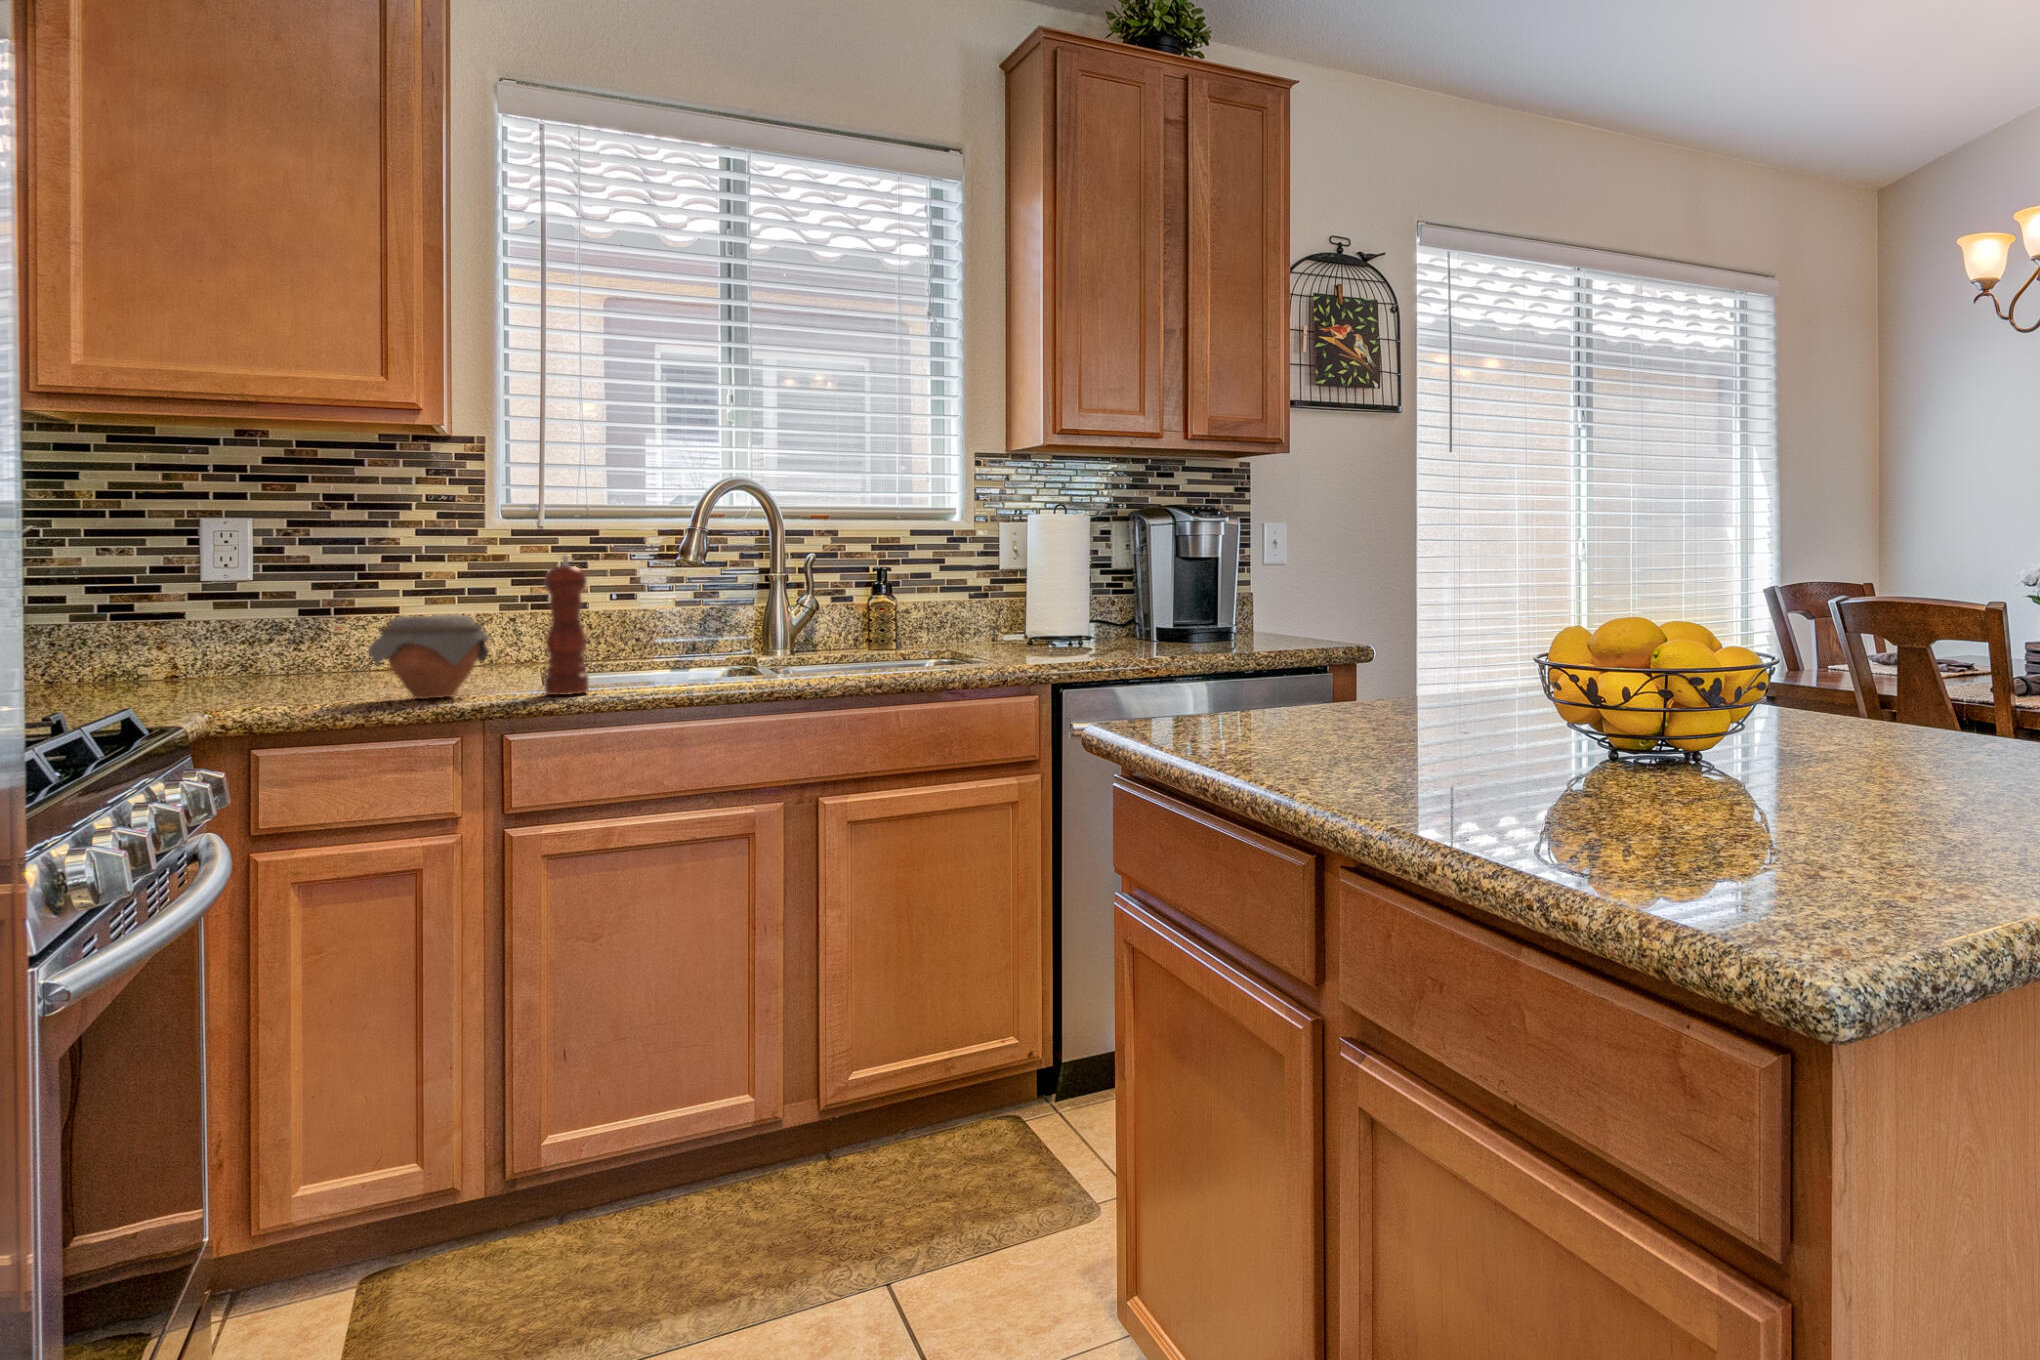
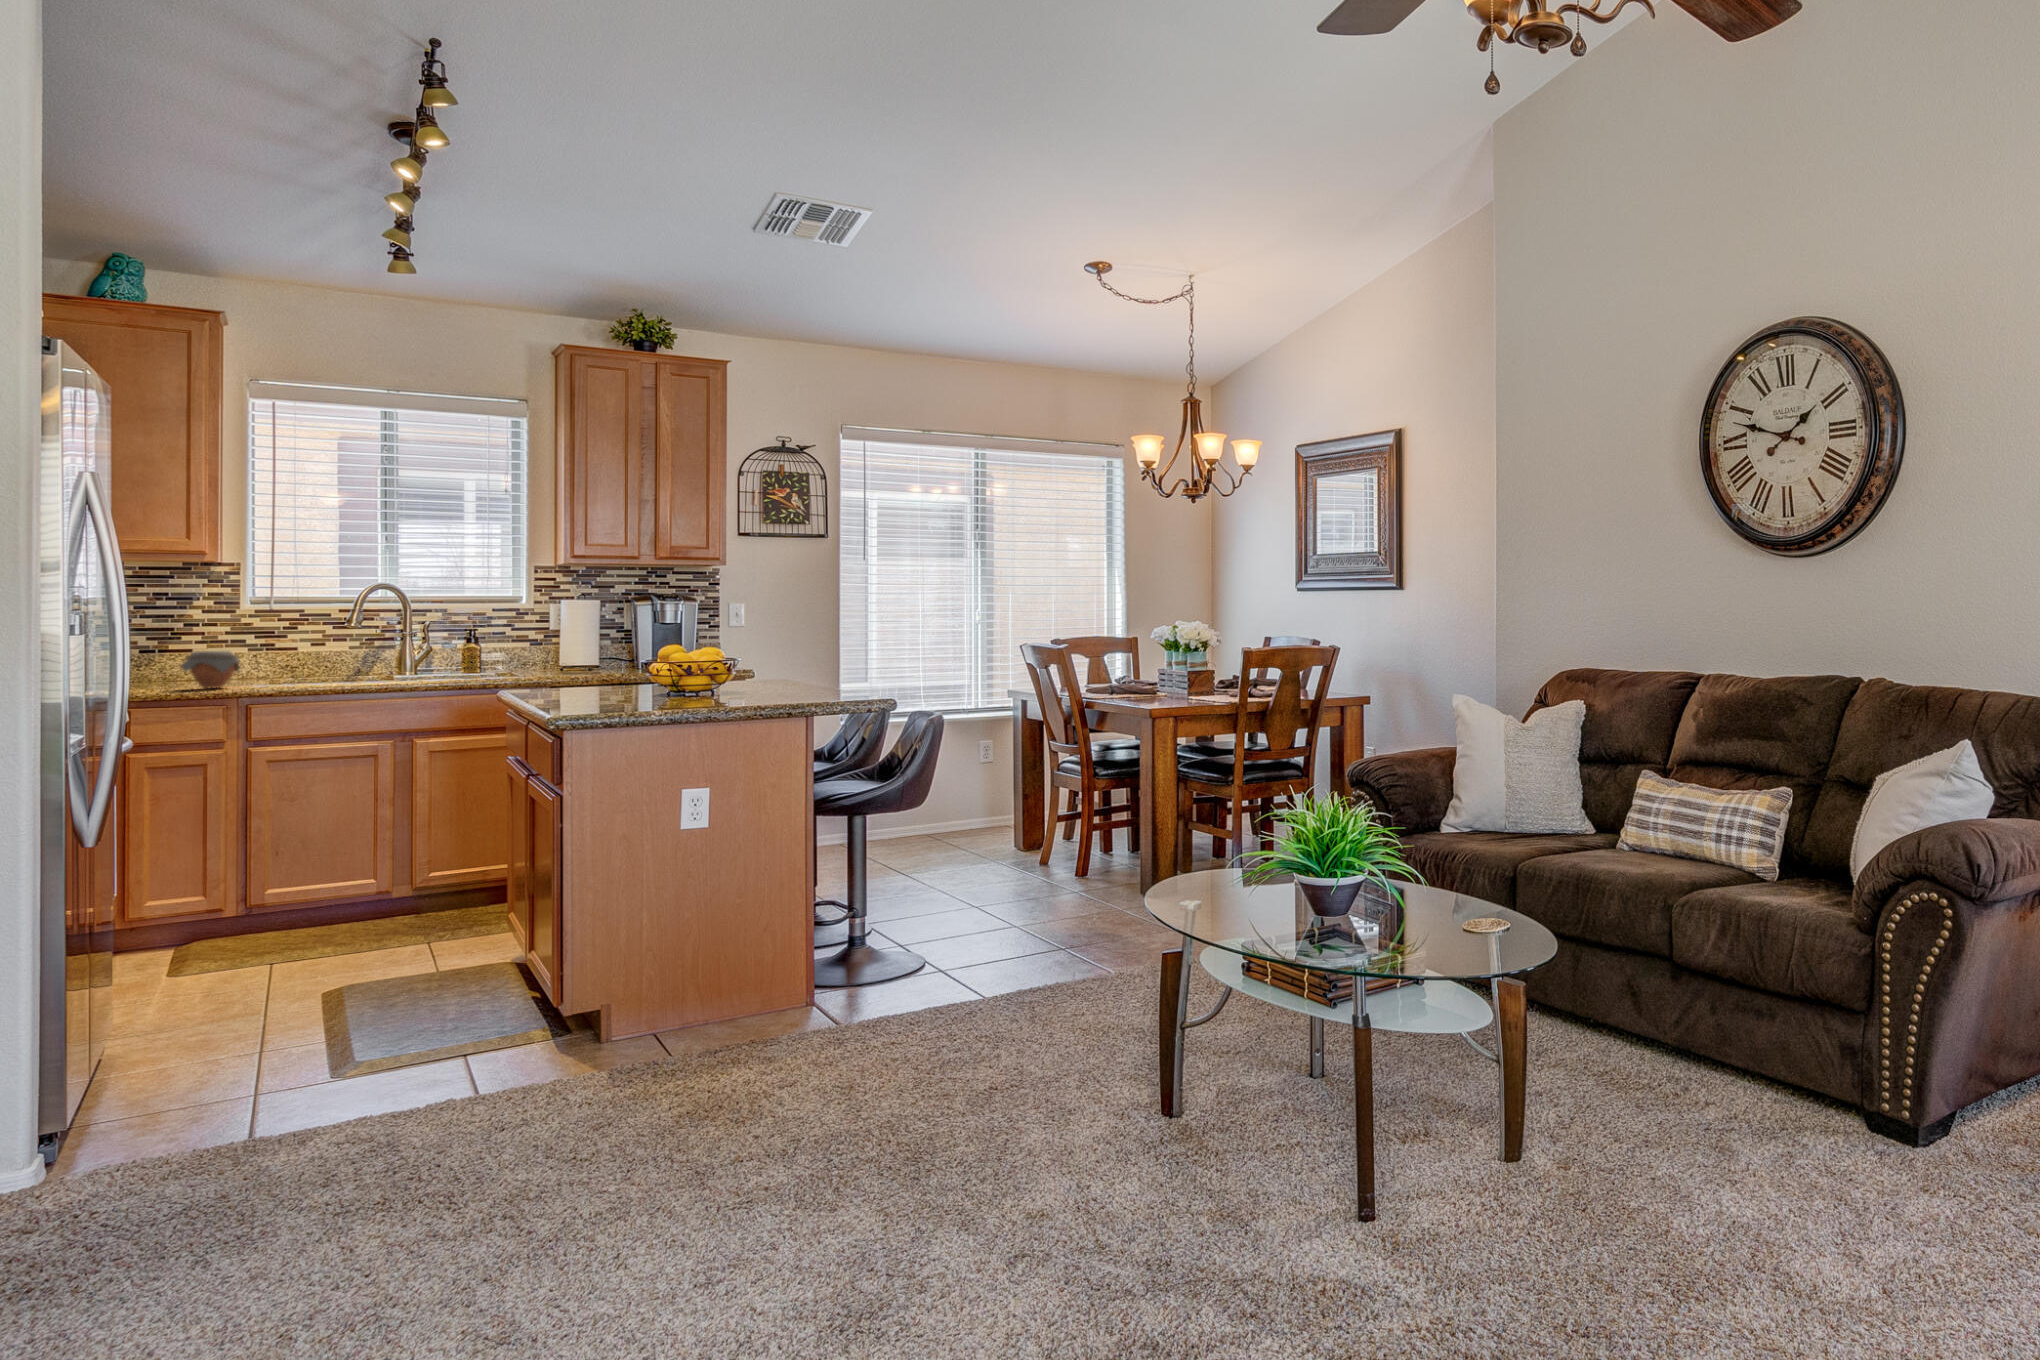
pepper mill: present [544,556,589,695] -> none [268,623,290,687]

